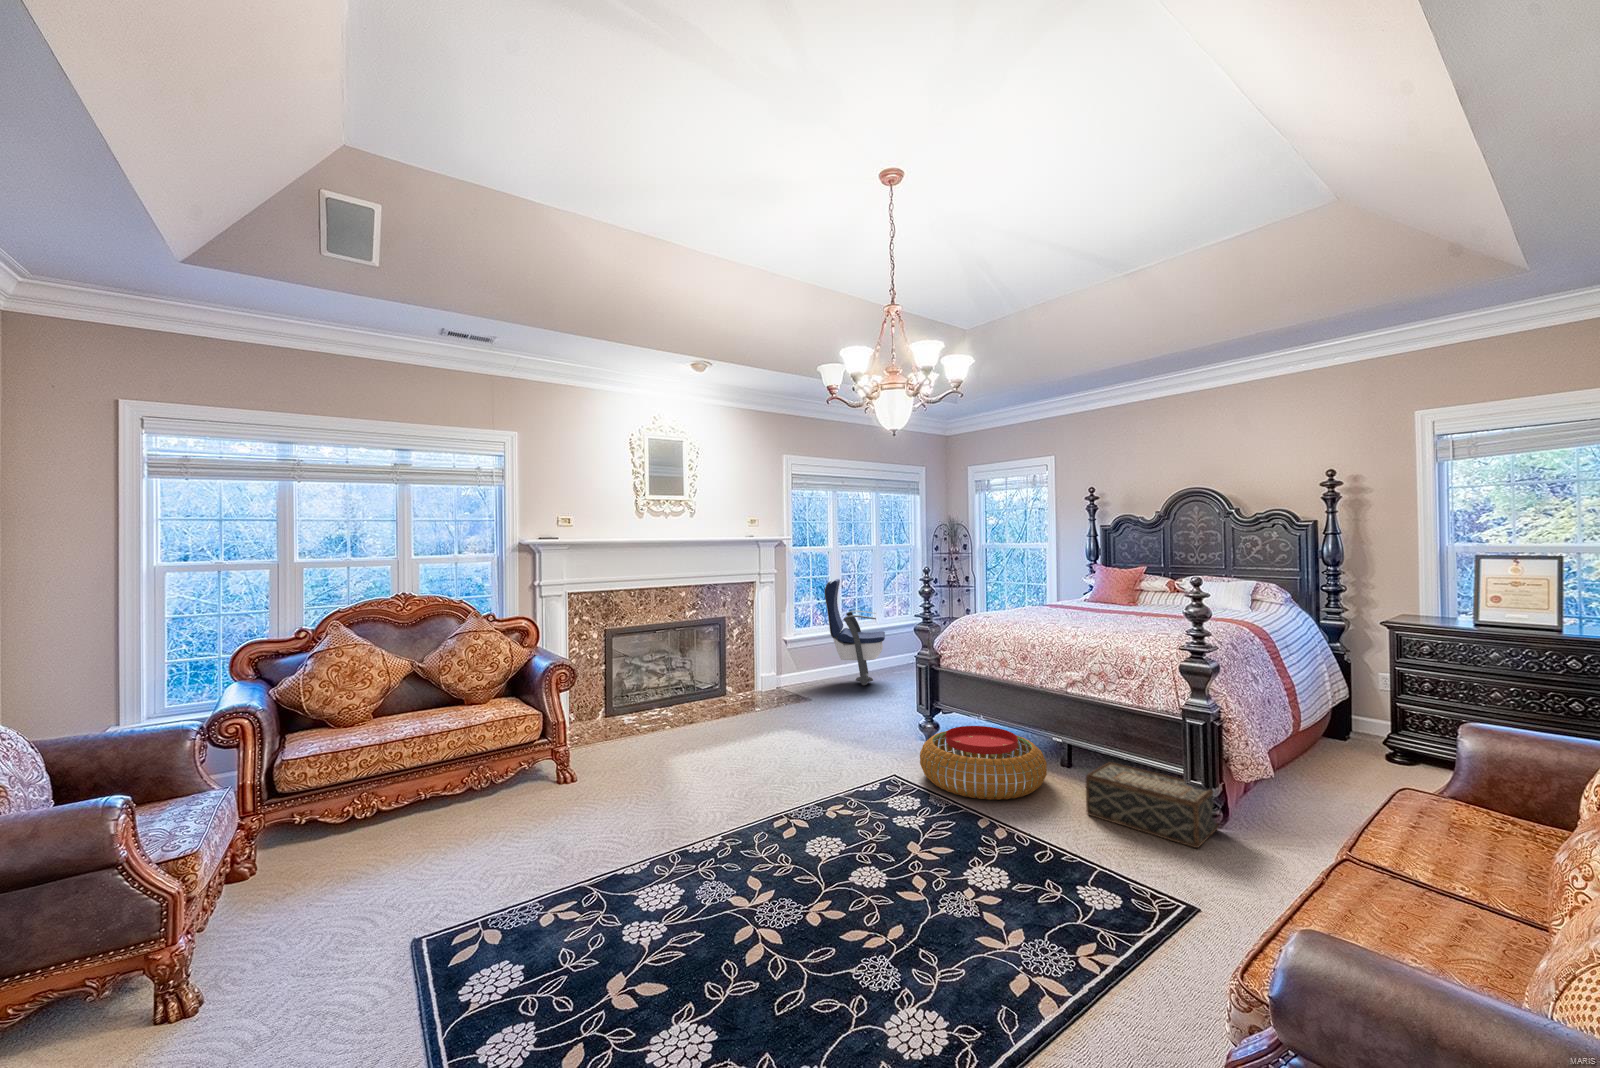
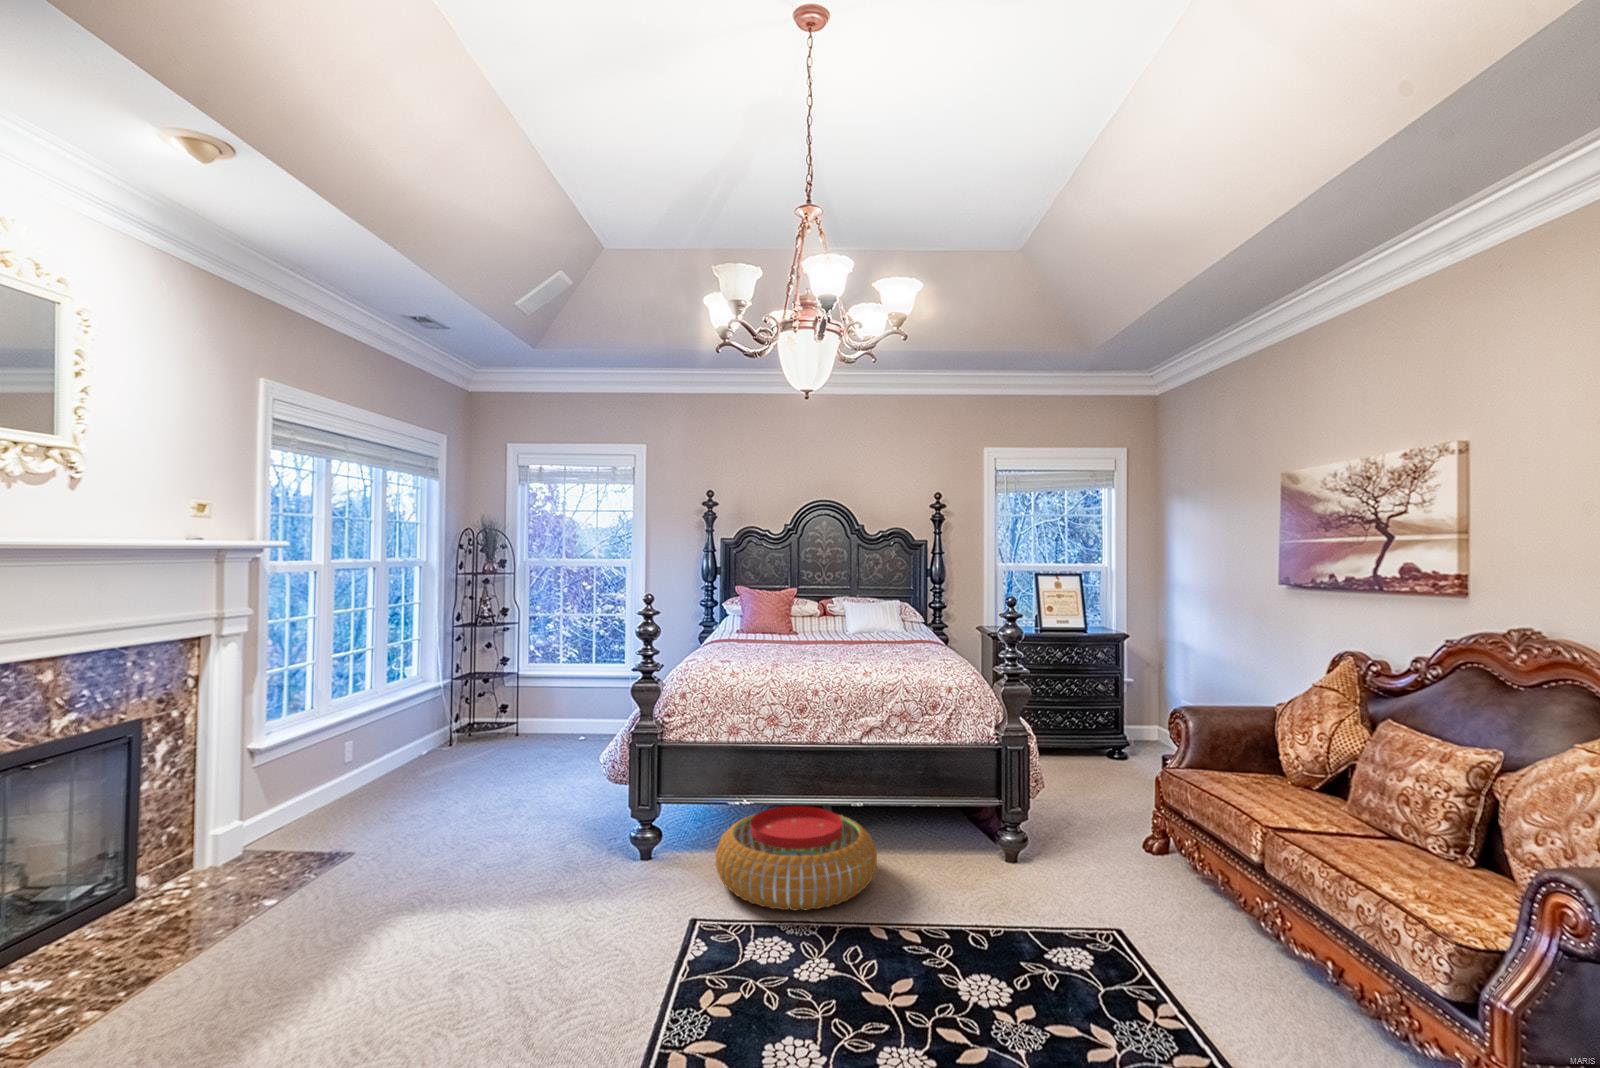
armchair: present [825,579,885,685] -> none [345,618,471,792]
woven basket: present [1086,762,1218,848] -> none [921,810,1046,879]

